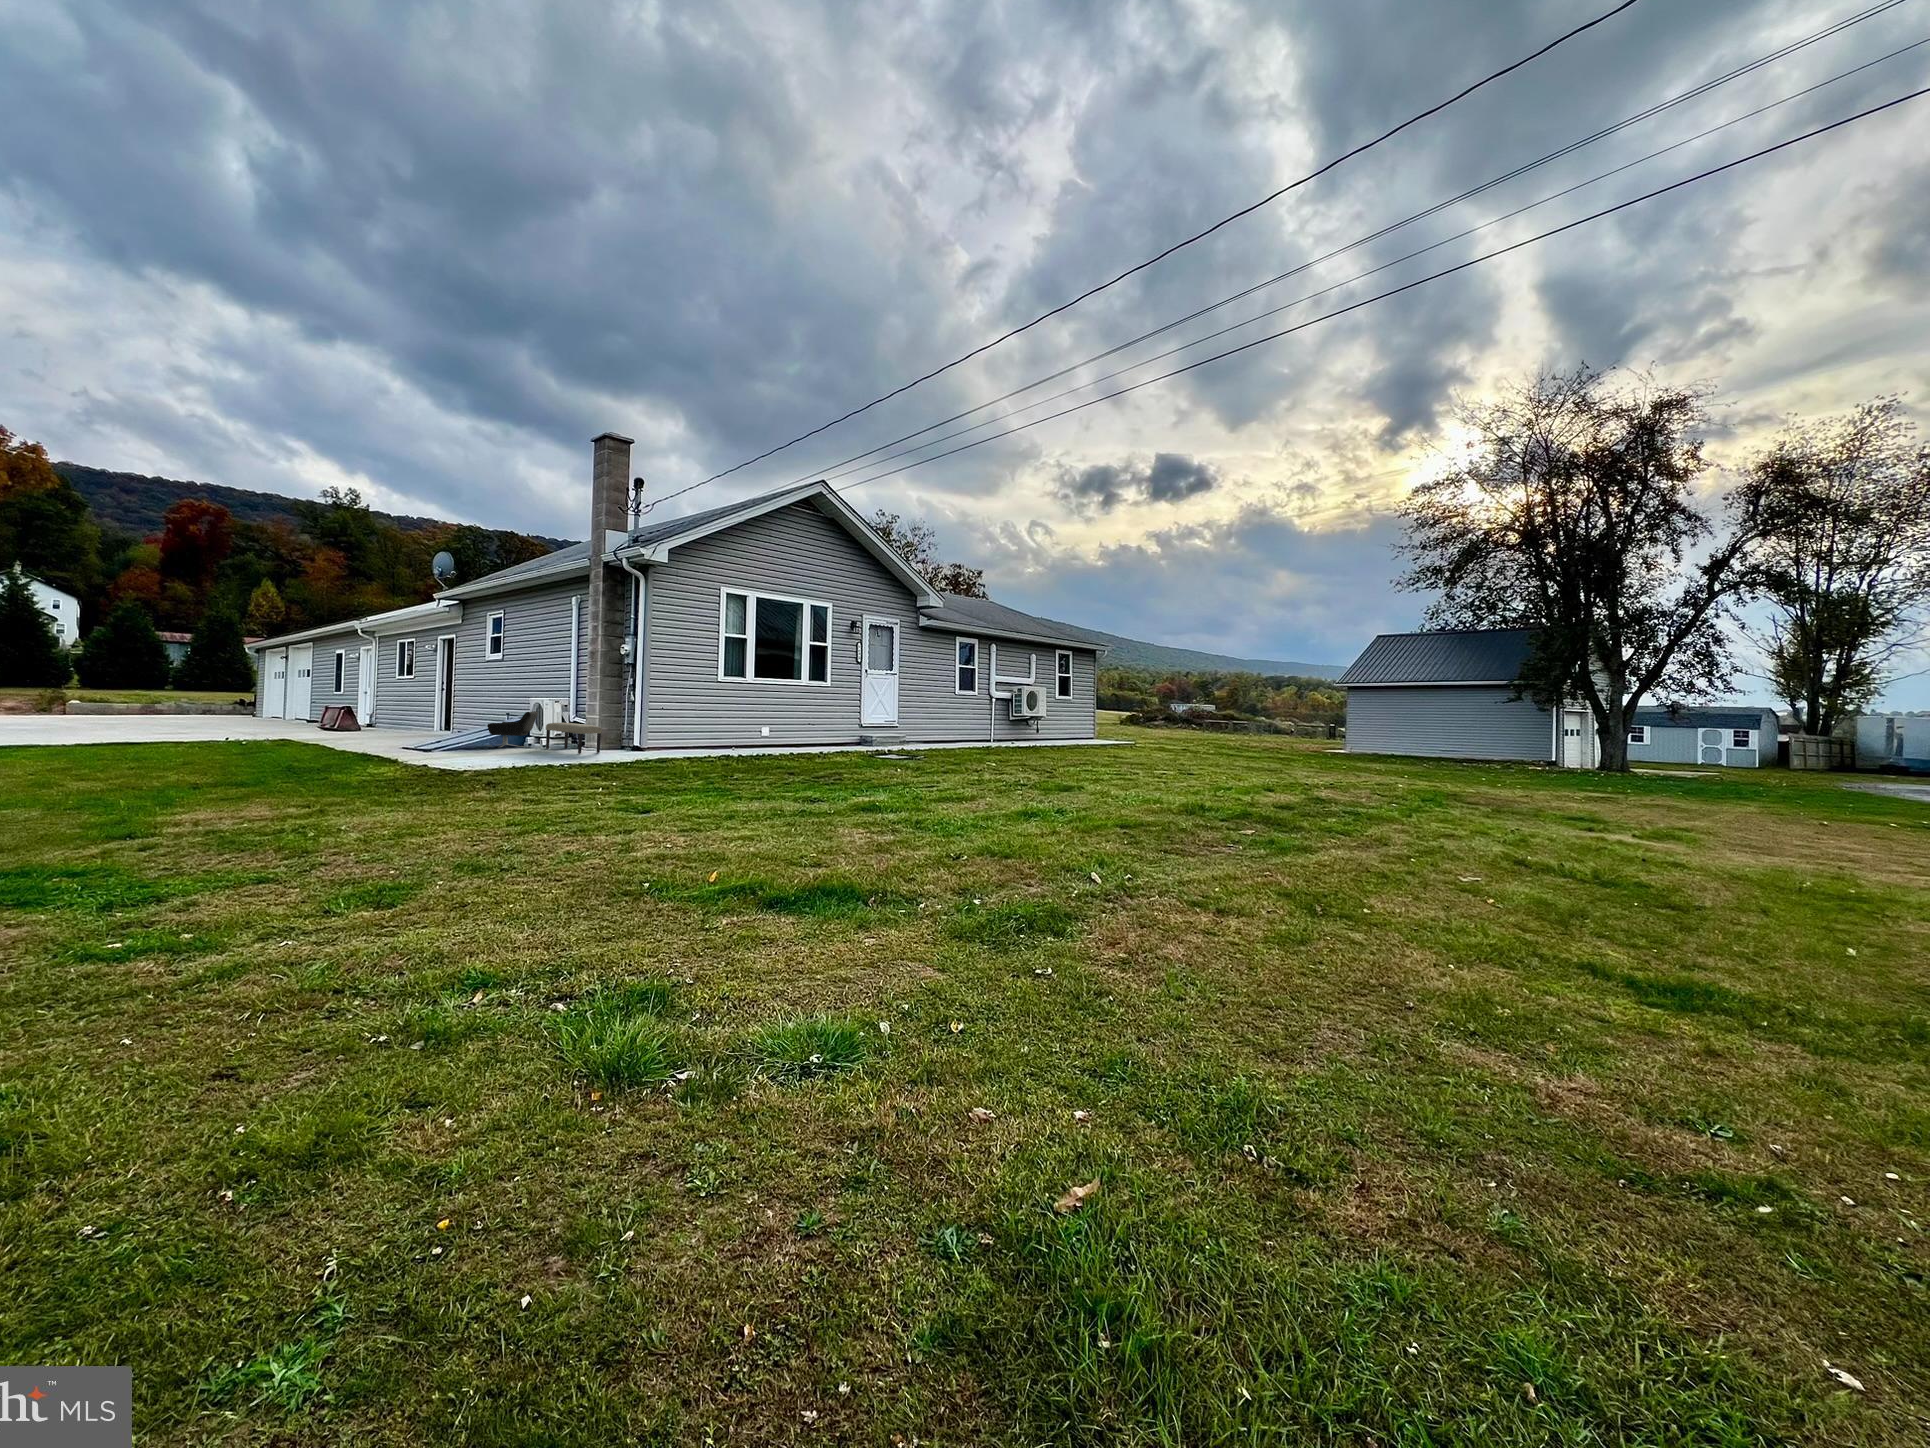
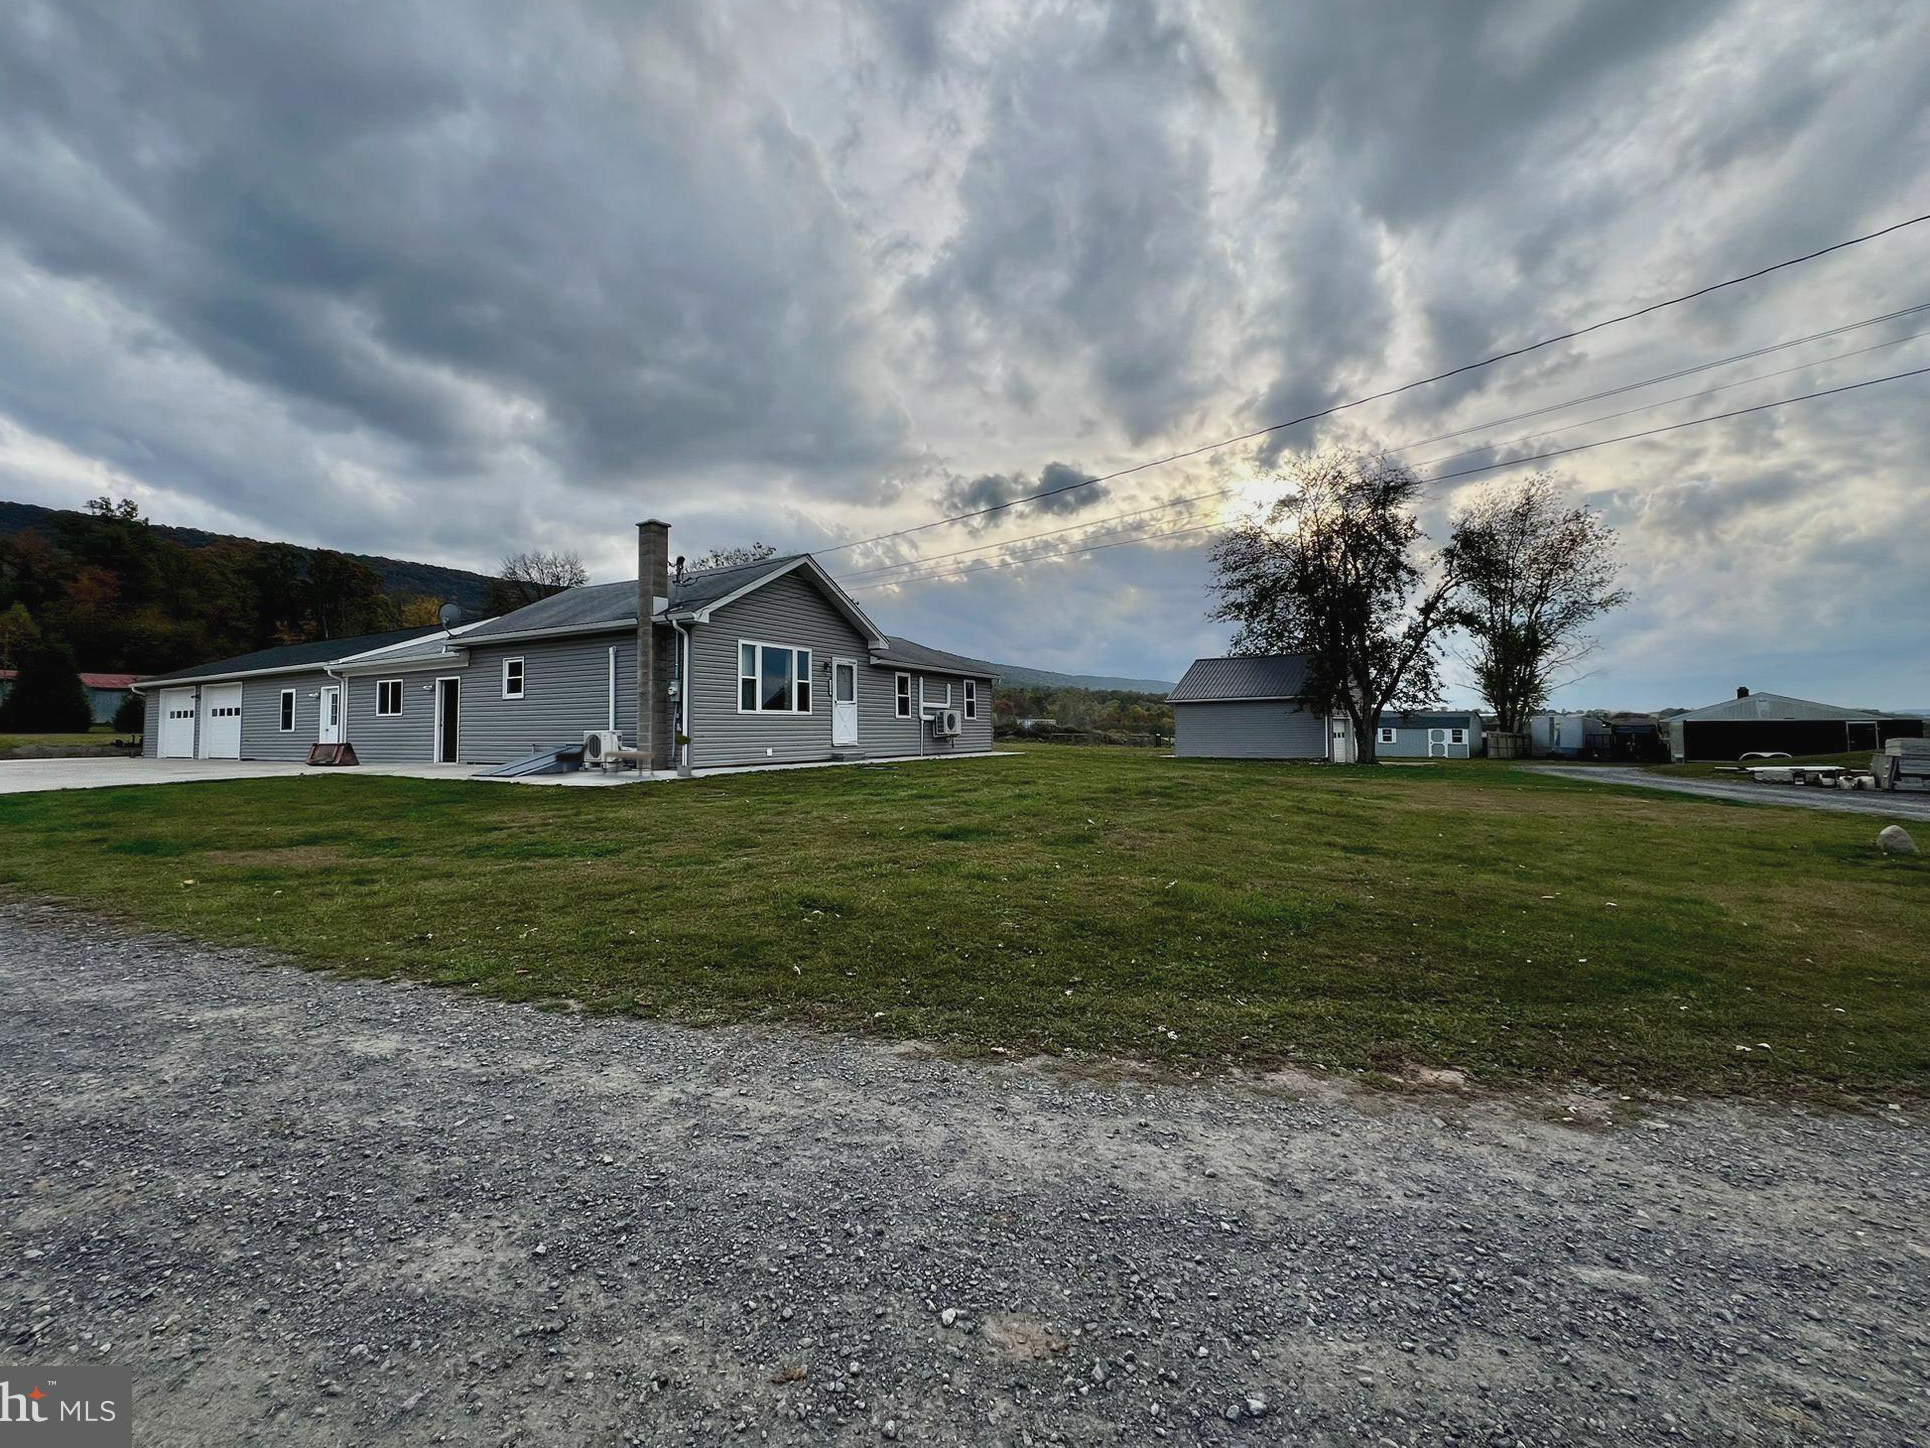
potted tree: none [620,704,643,757] -> present [674,734,692,776]

